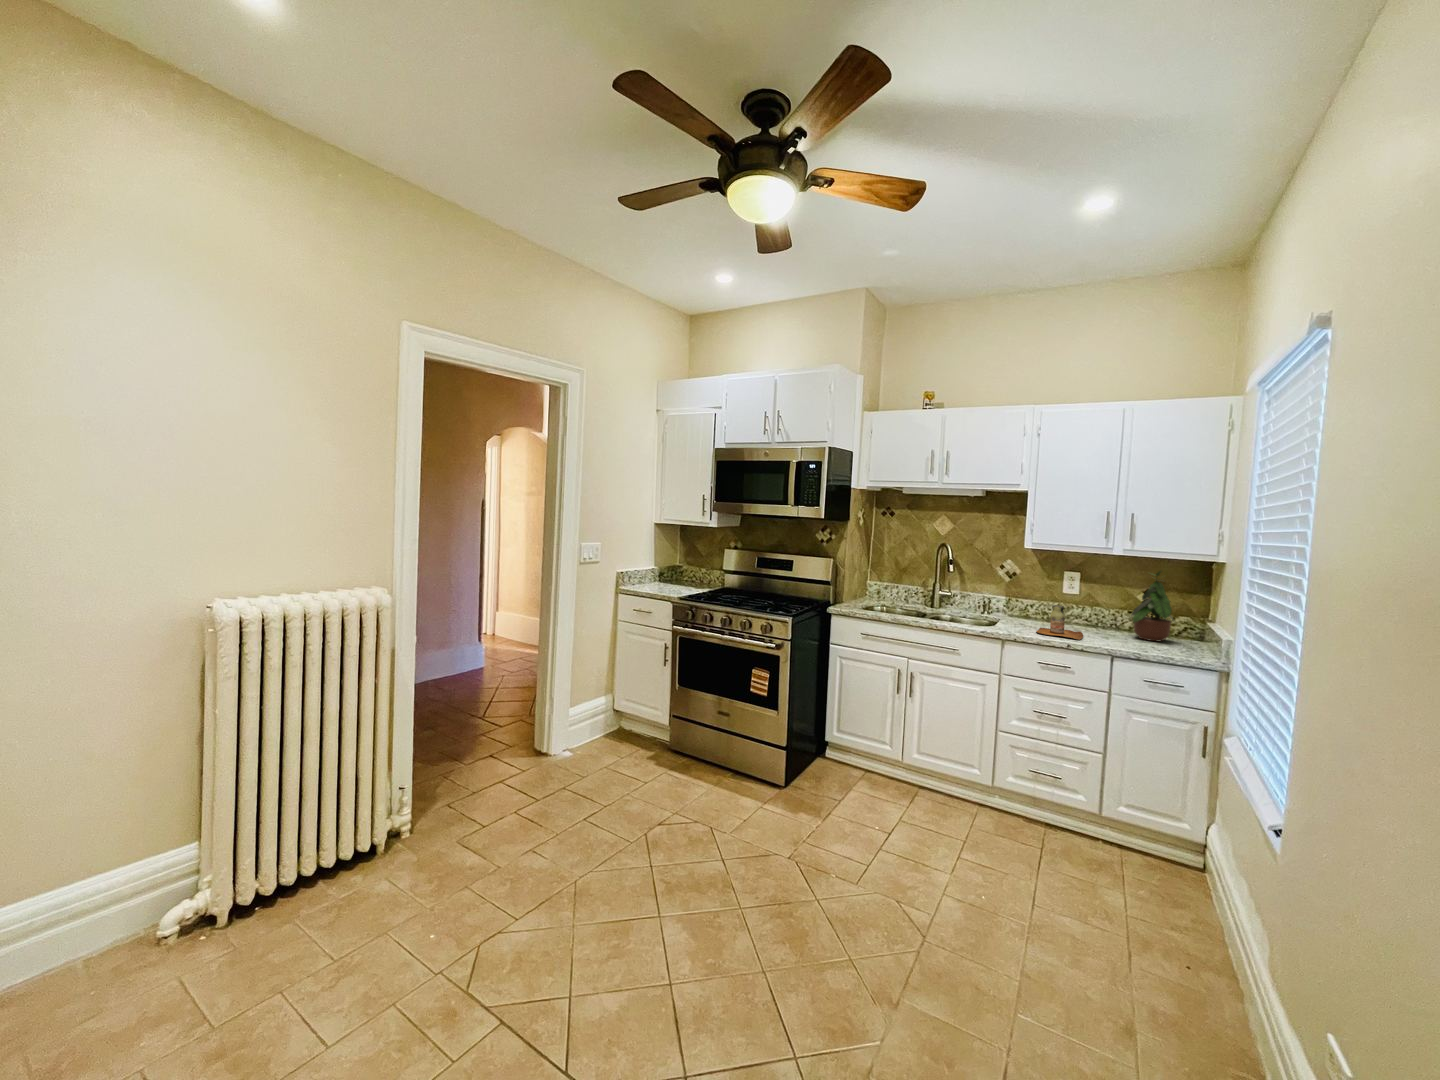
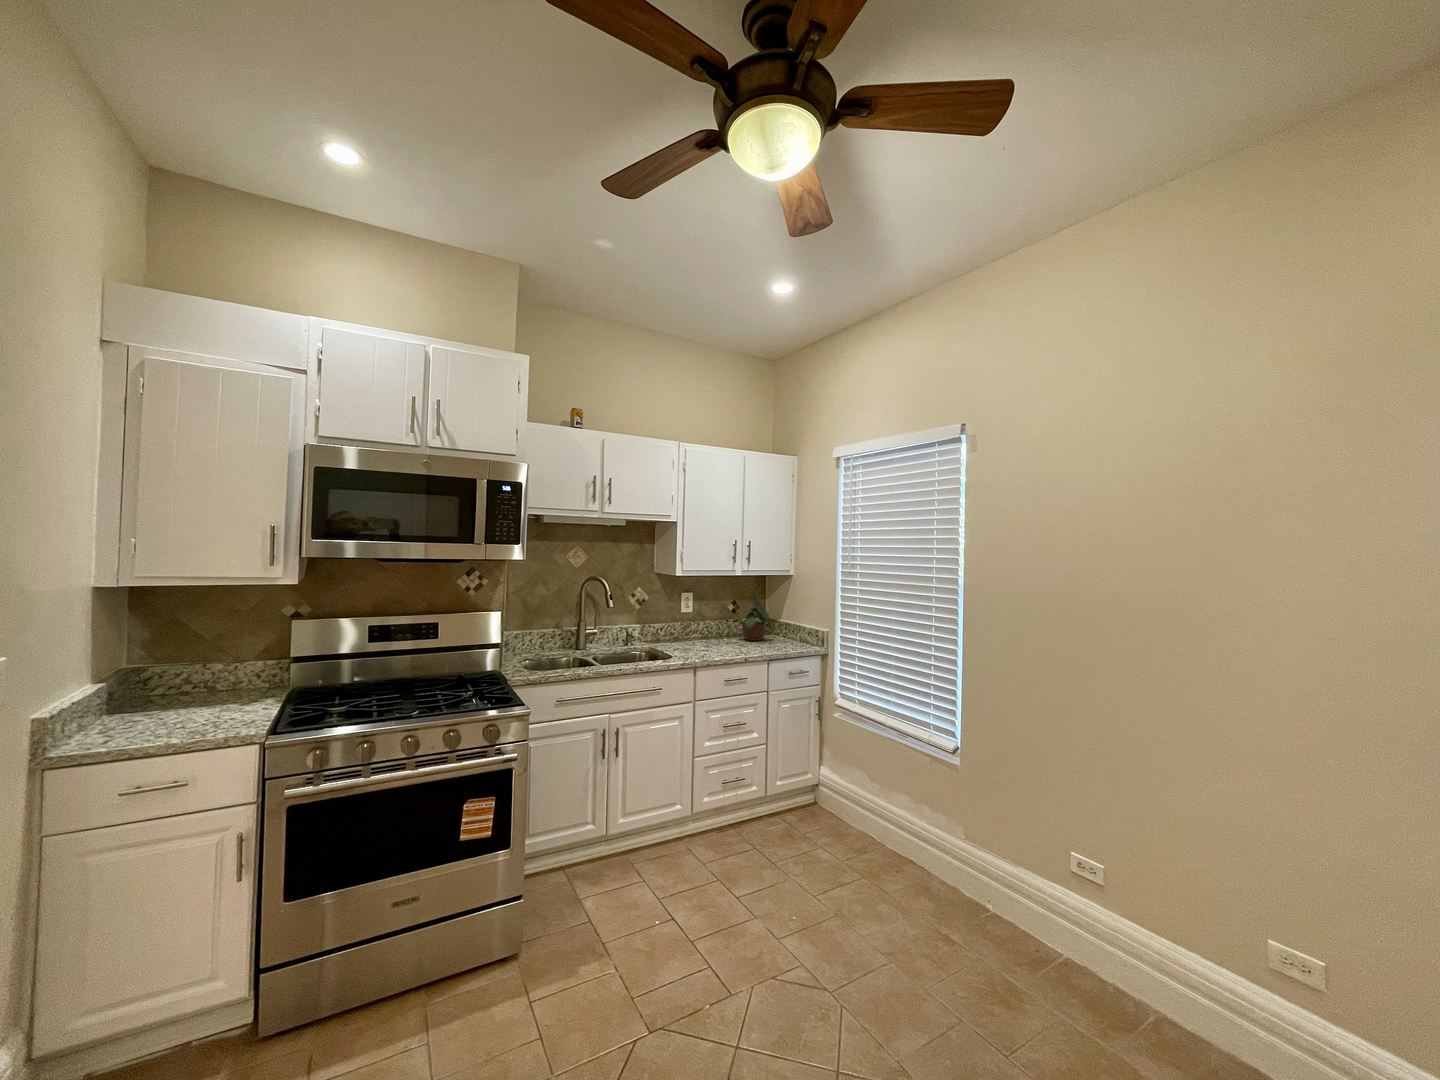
bottle: present [1037,605,1083,640] -> none [697,624,740,653]

